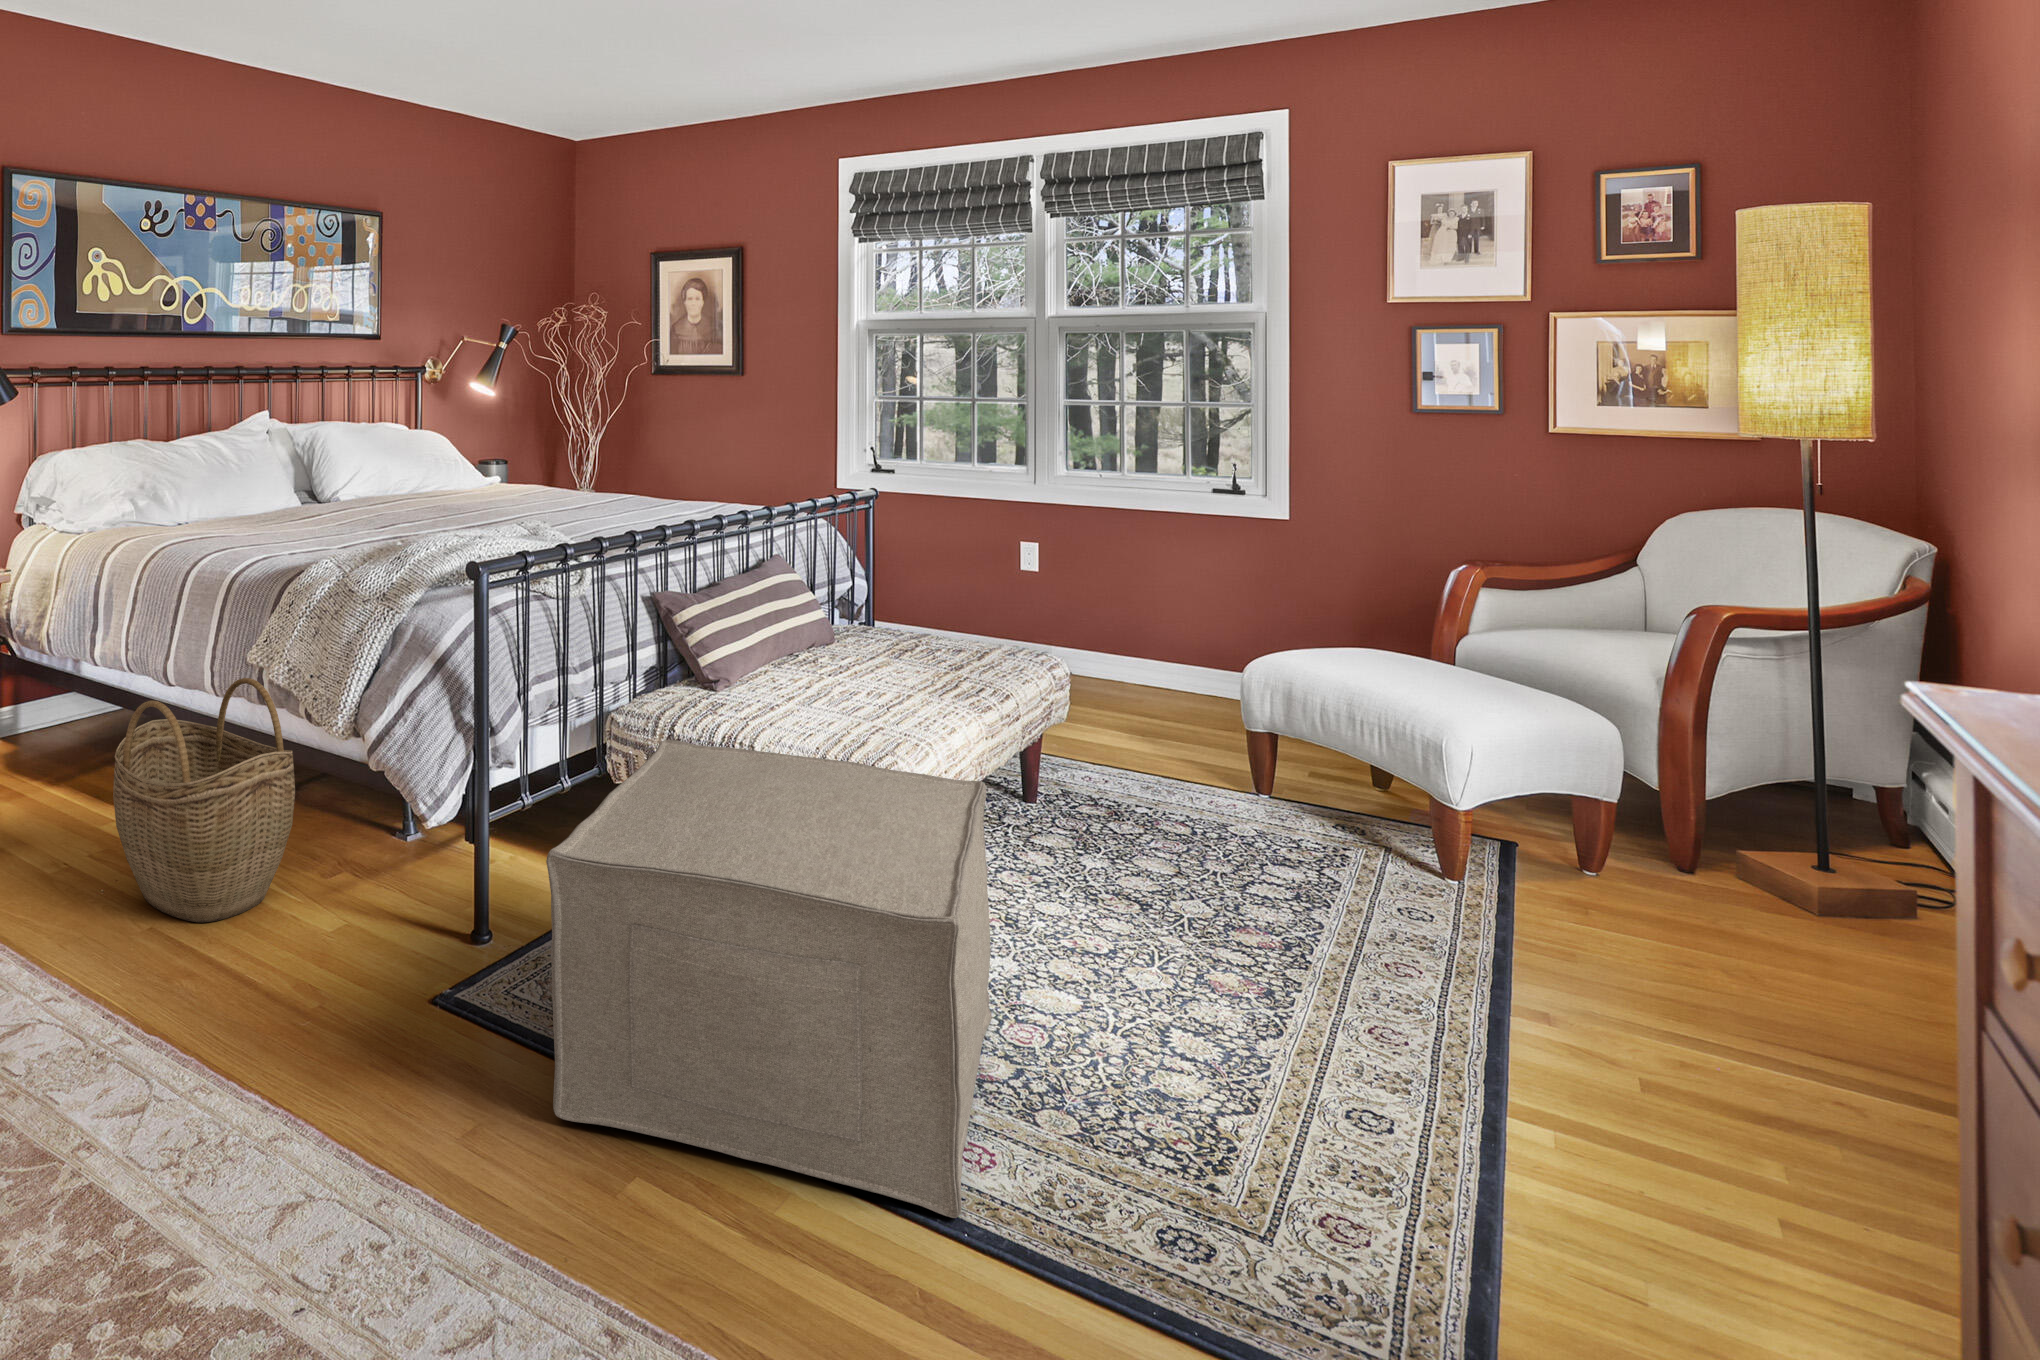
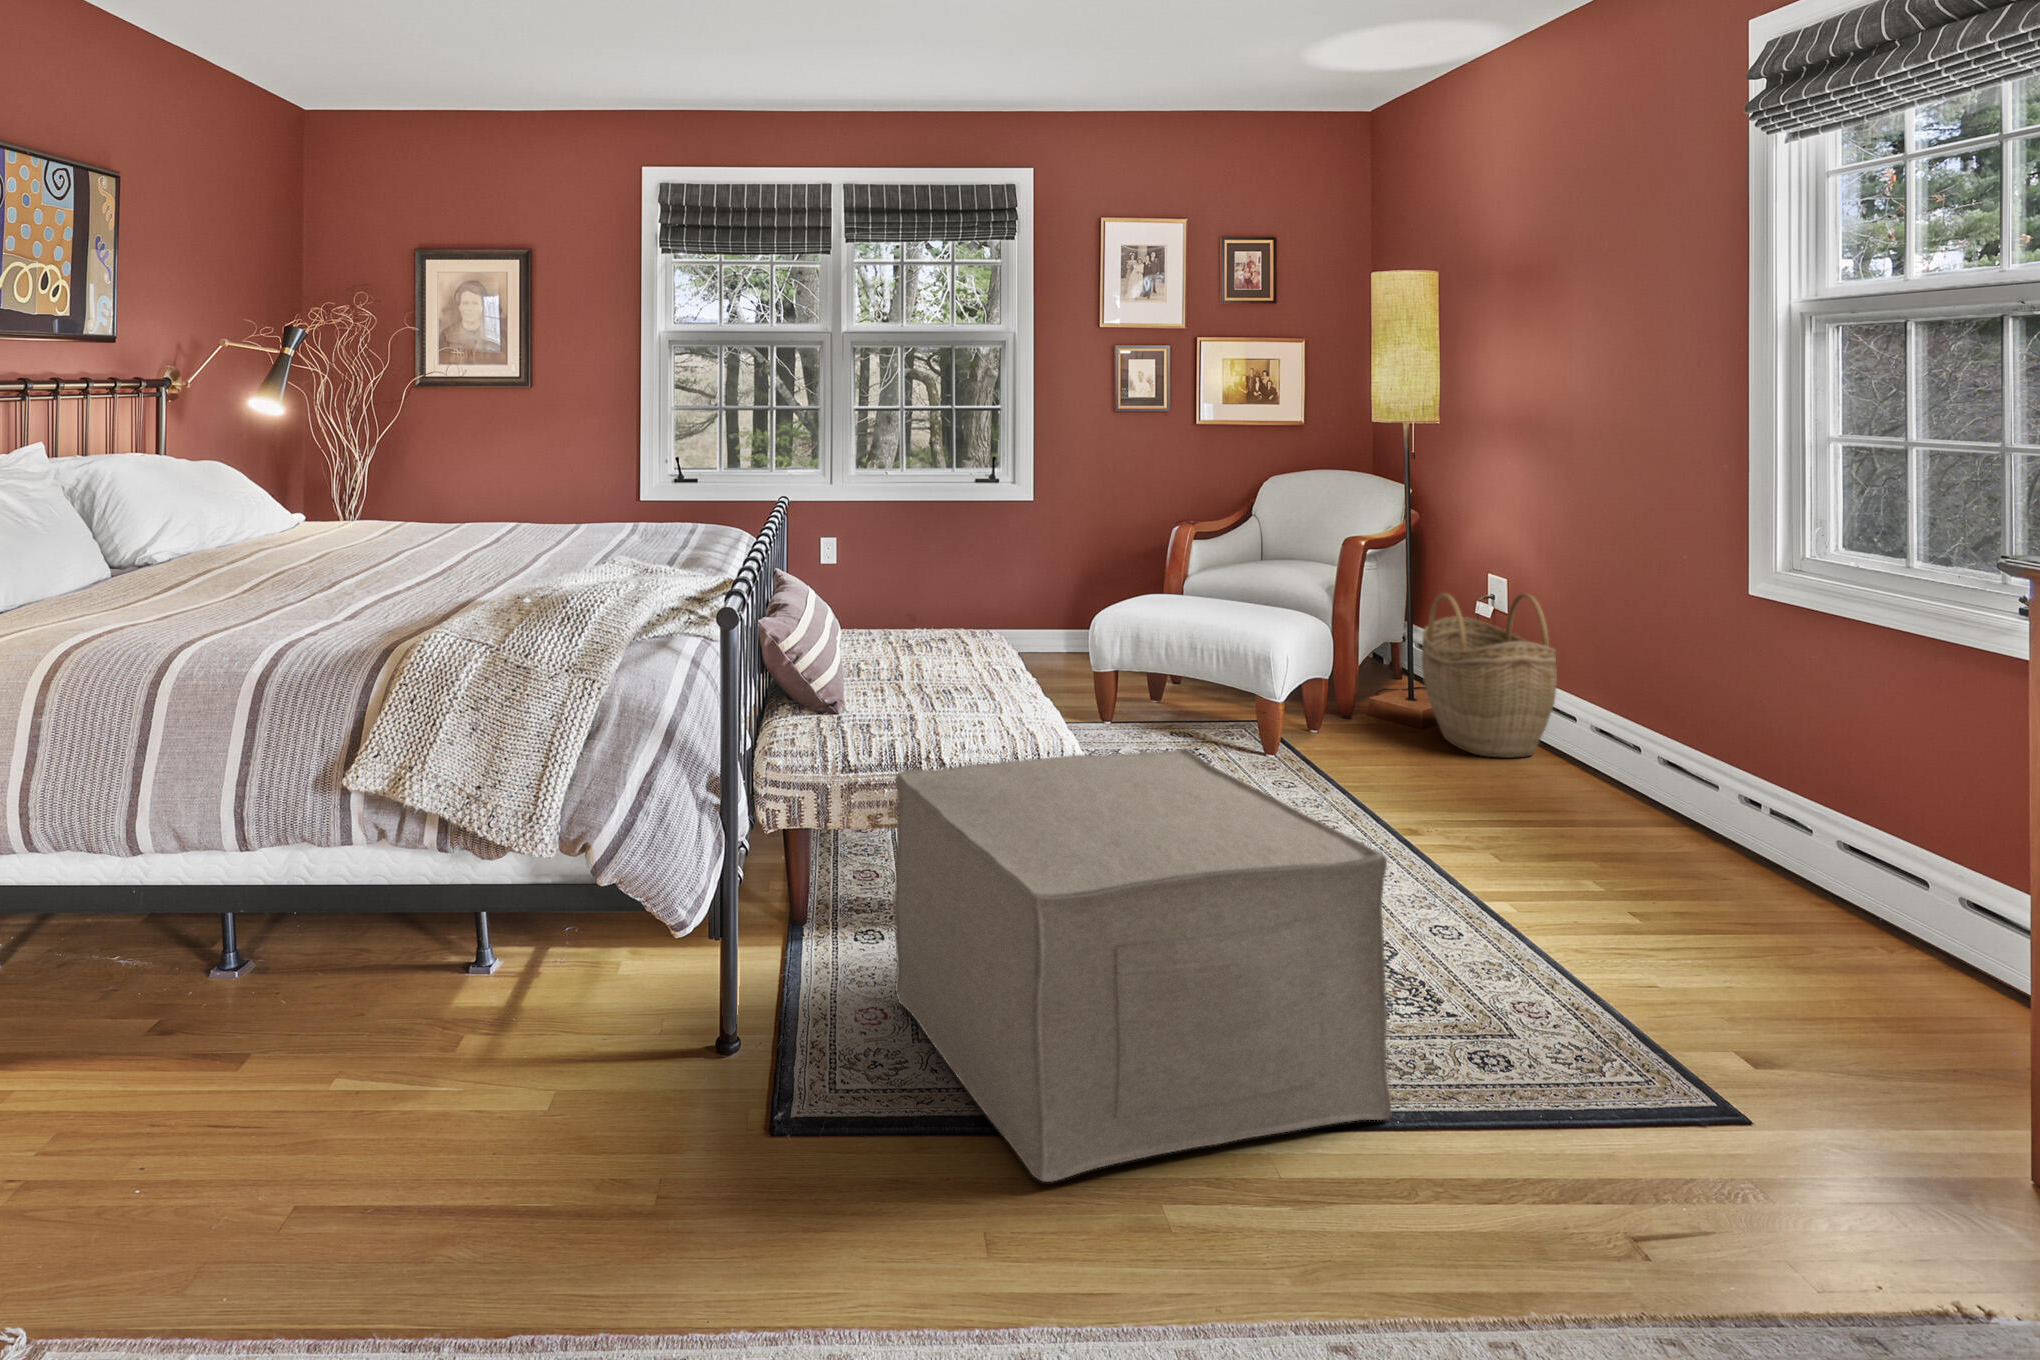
woven basket: present [113,678,295,923] -> present [1422,593,1557,758]

